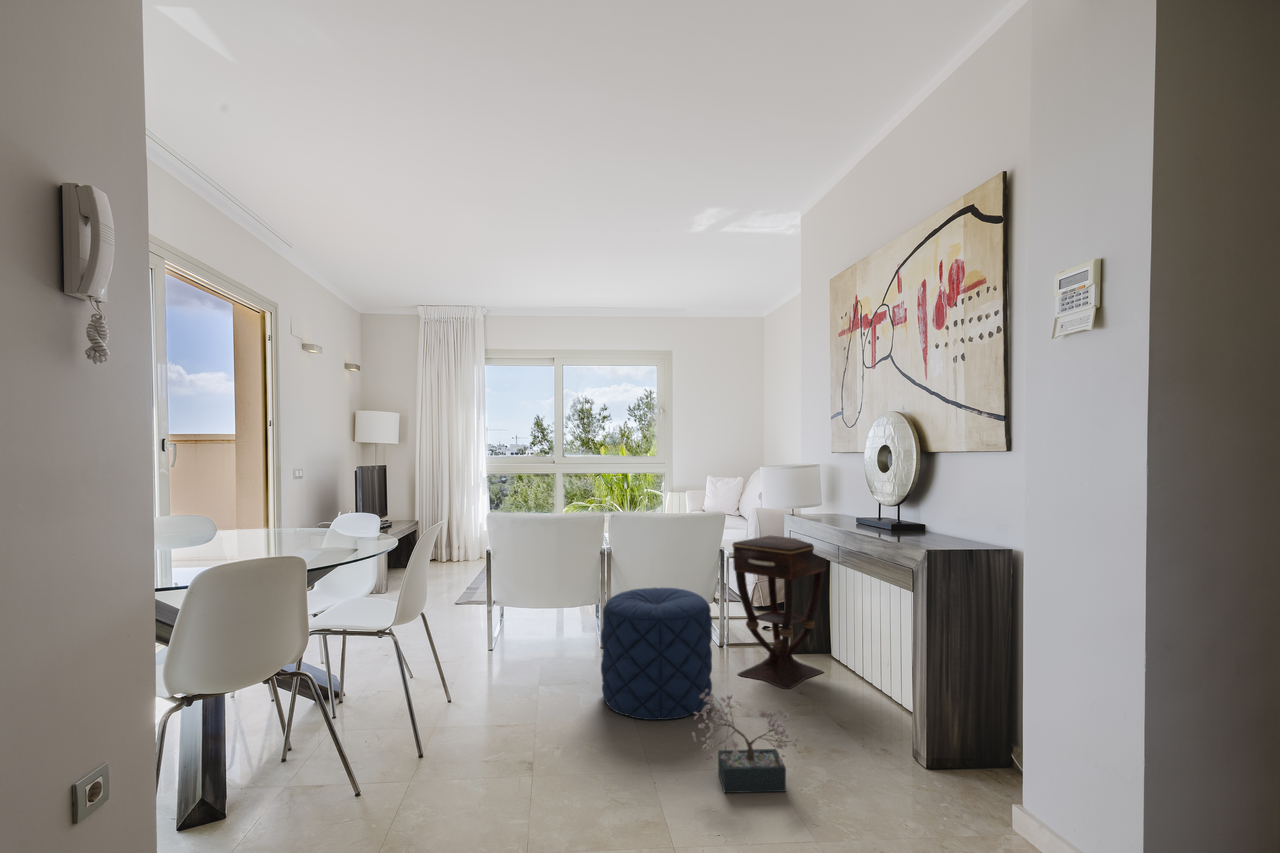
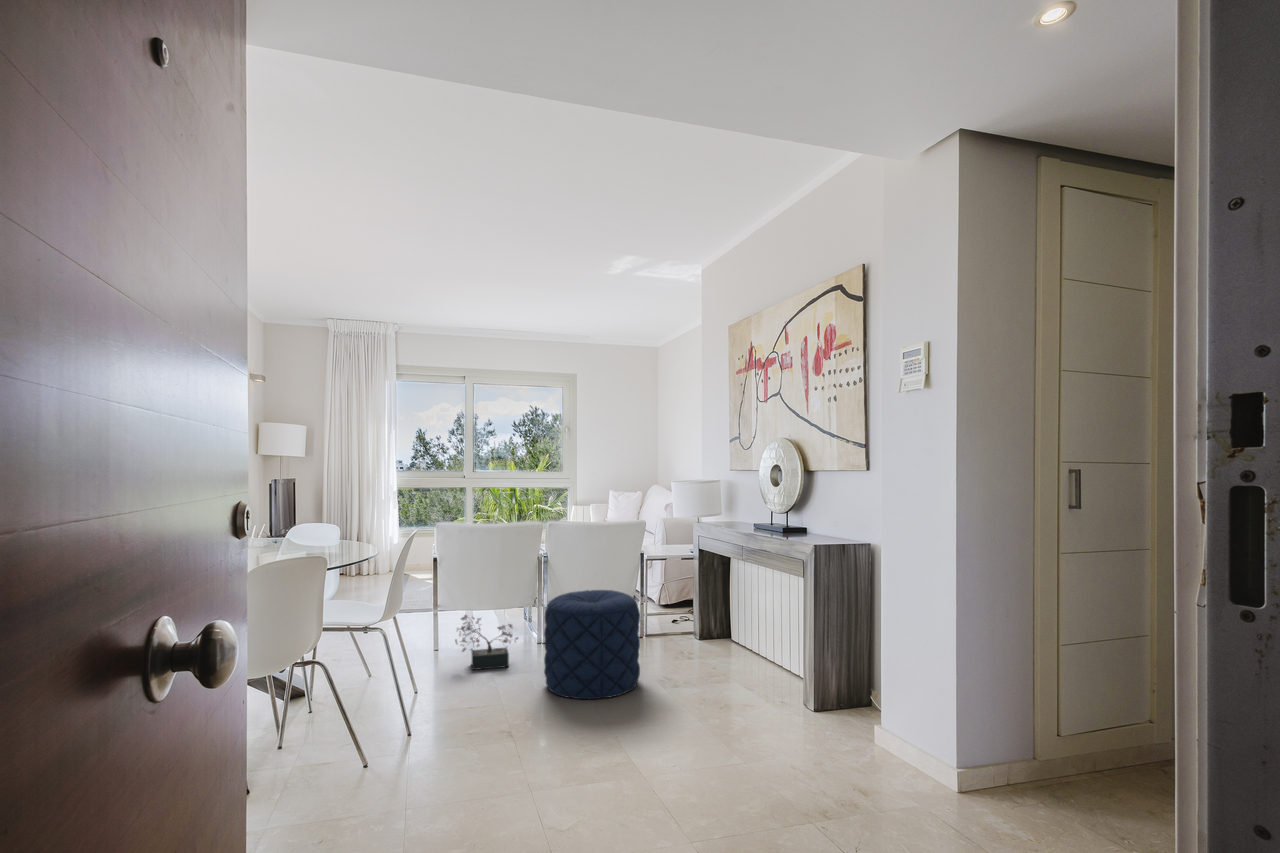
side table: present [732,535,826,689] -> none [649,542,728,670]
decorative plant: present [692,689,799,793] -> present [455,615,518,670]

